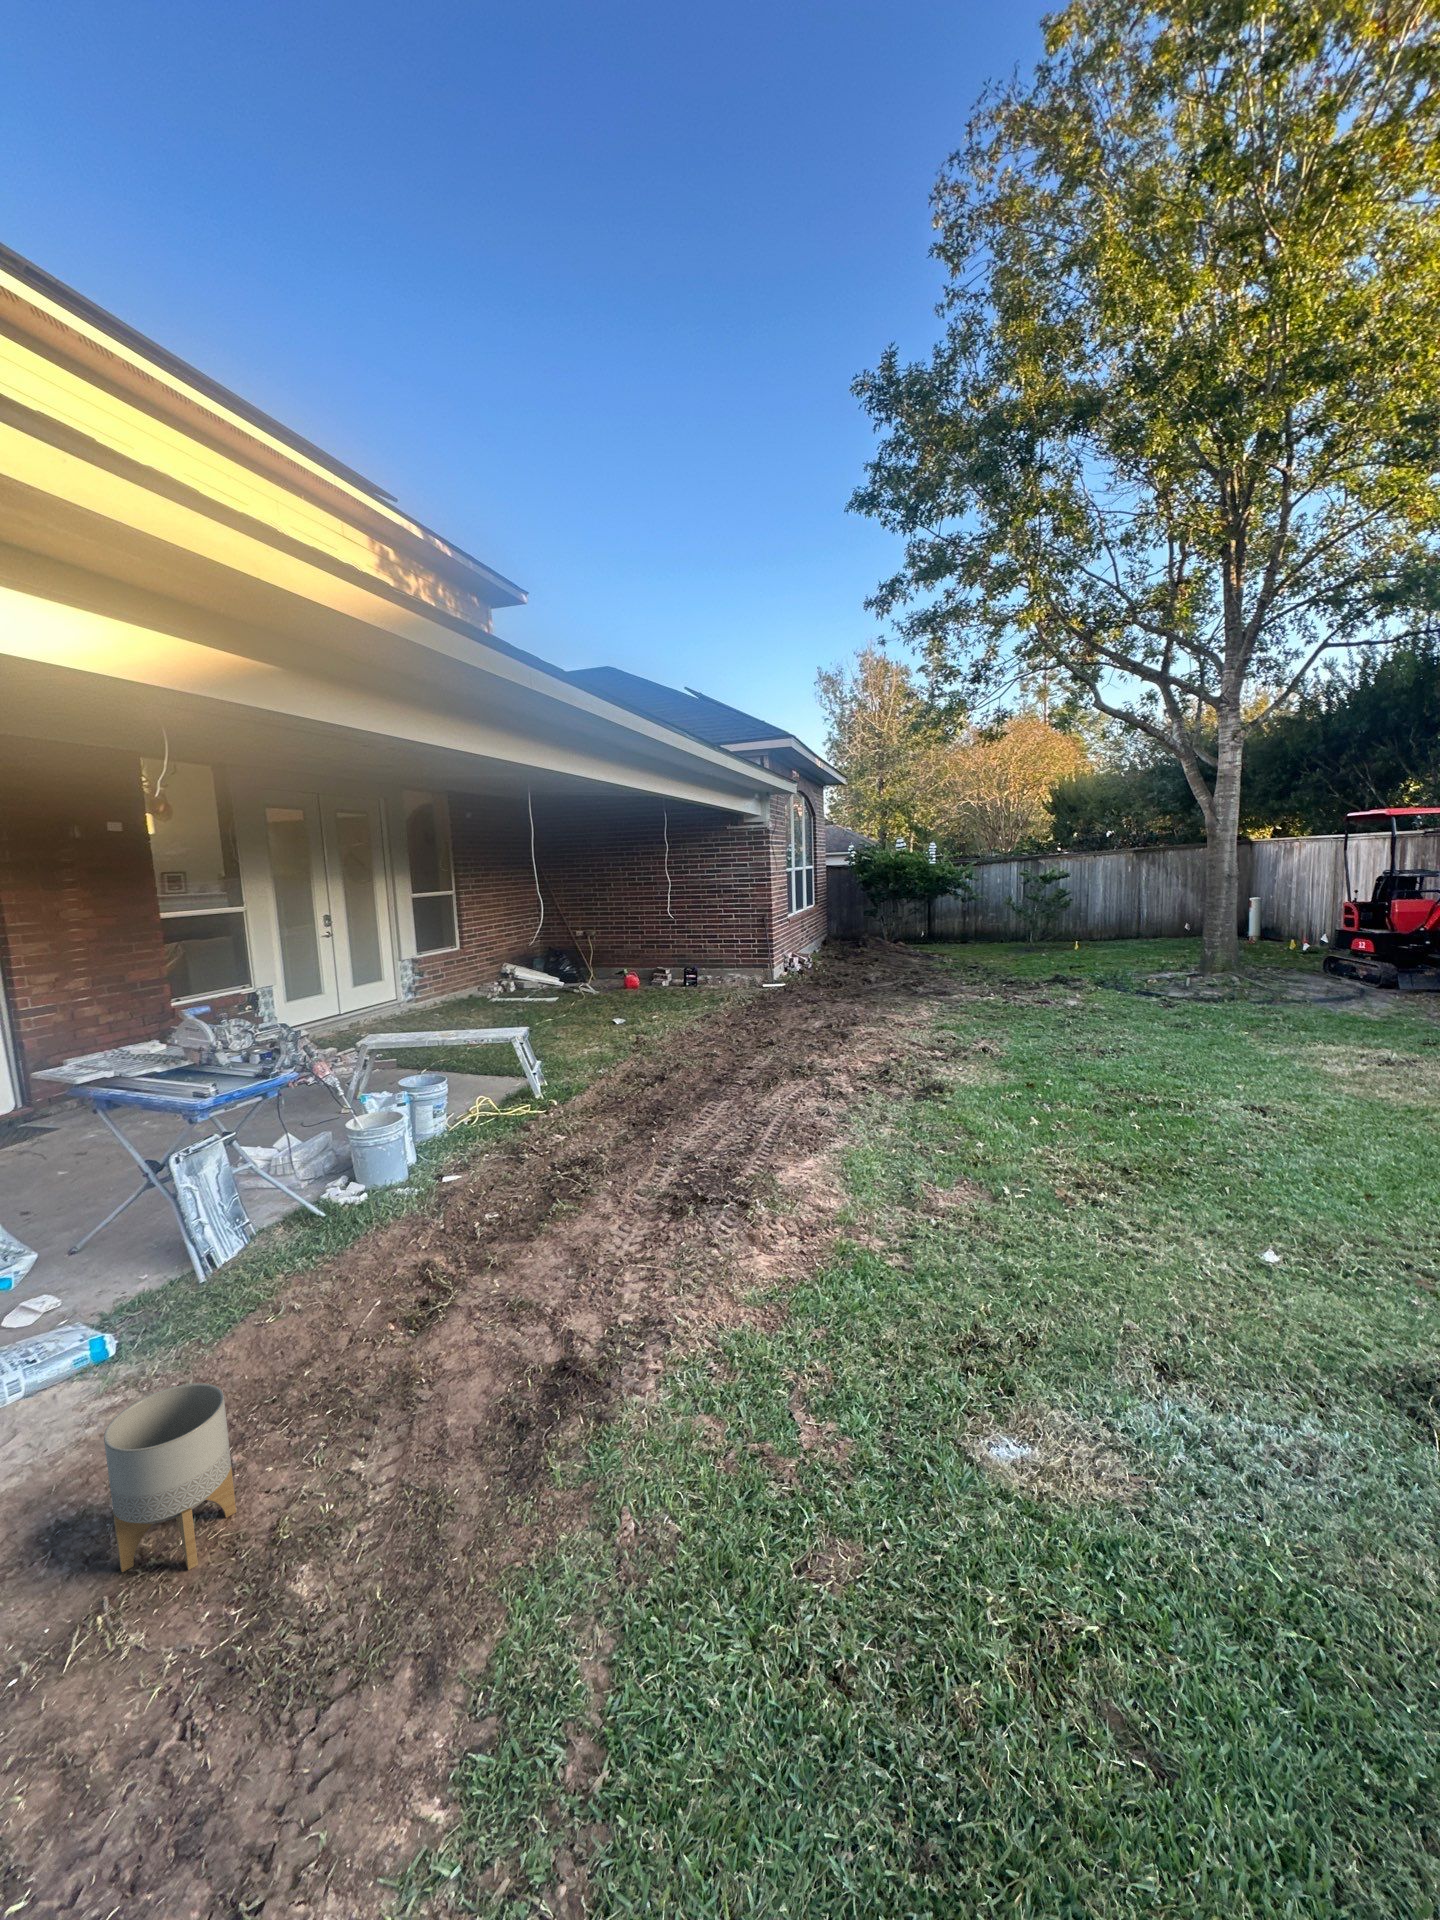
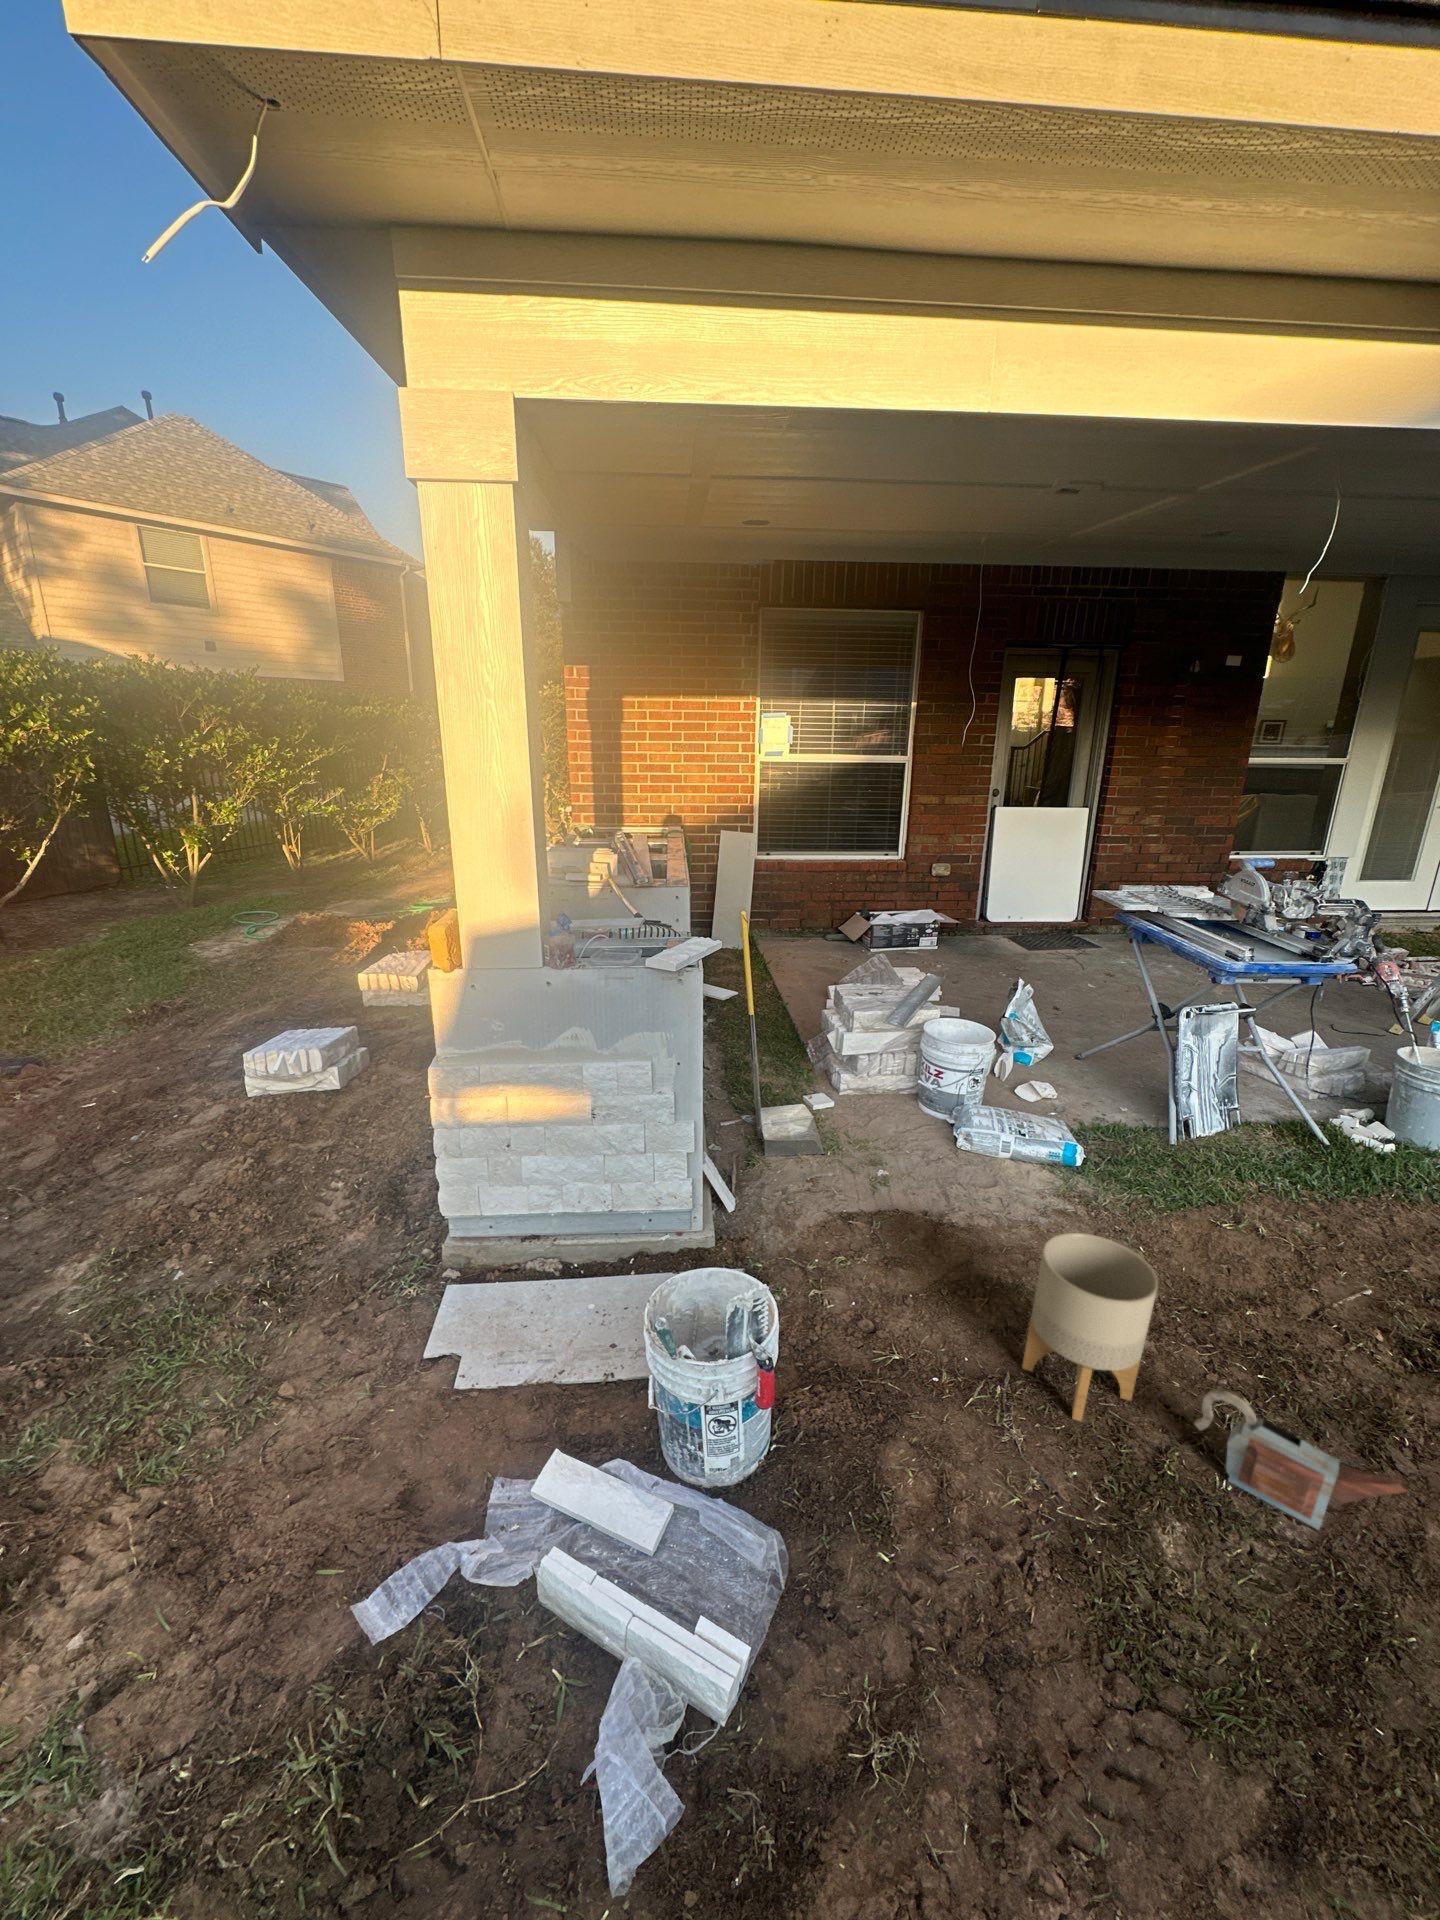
watering can: none [289,1404,427,1504] -> present [1194,1390,1409,1530]

